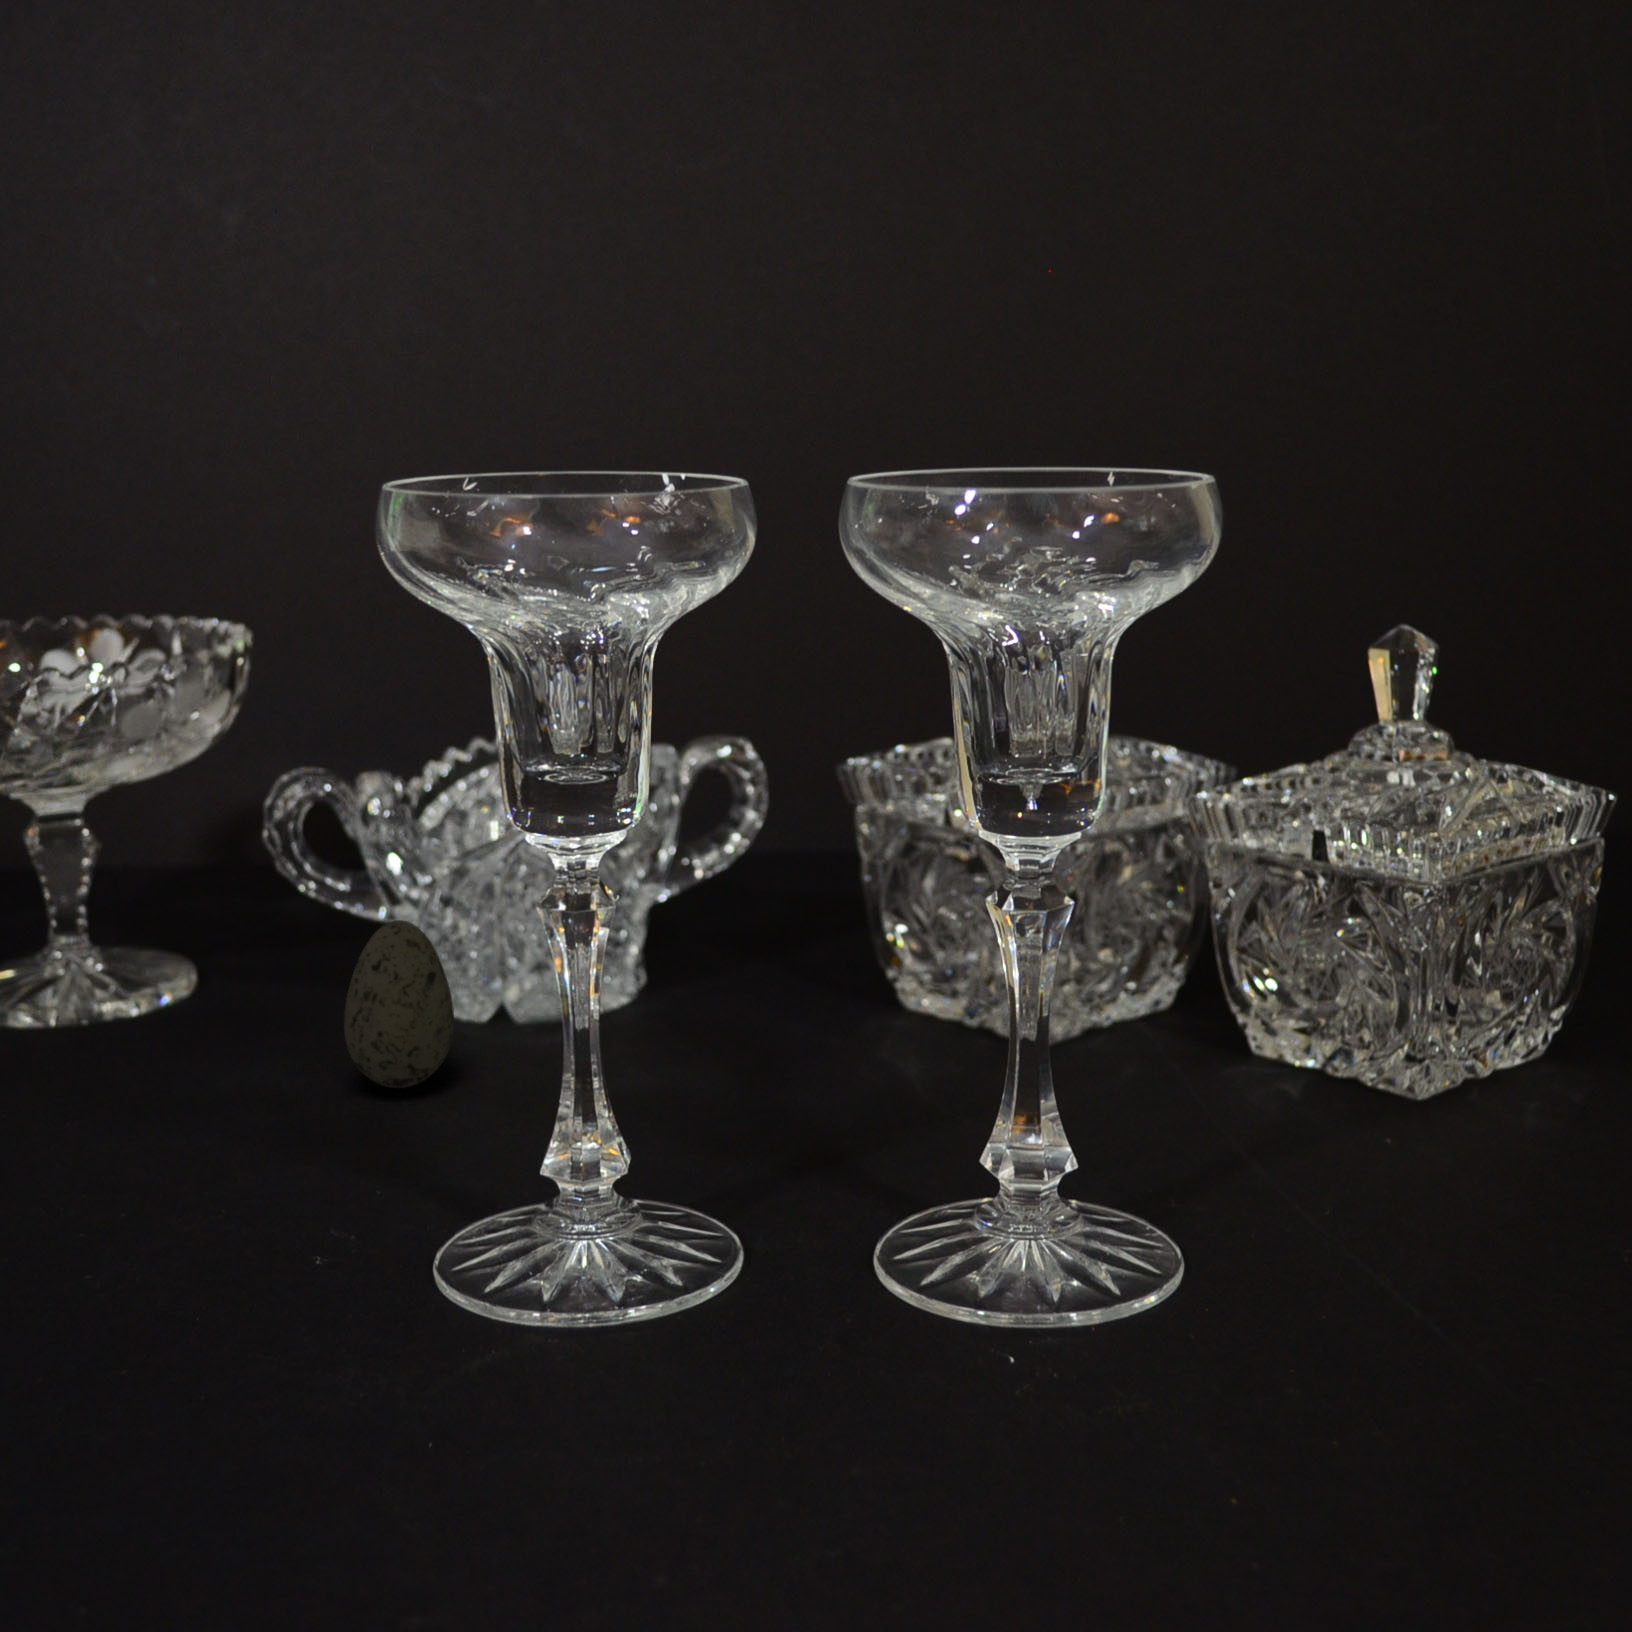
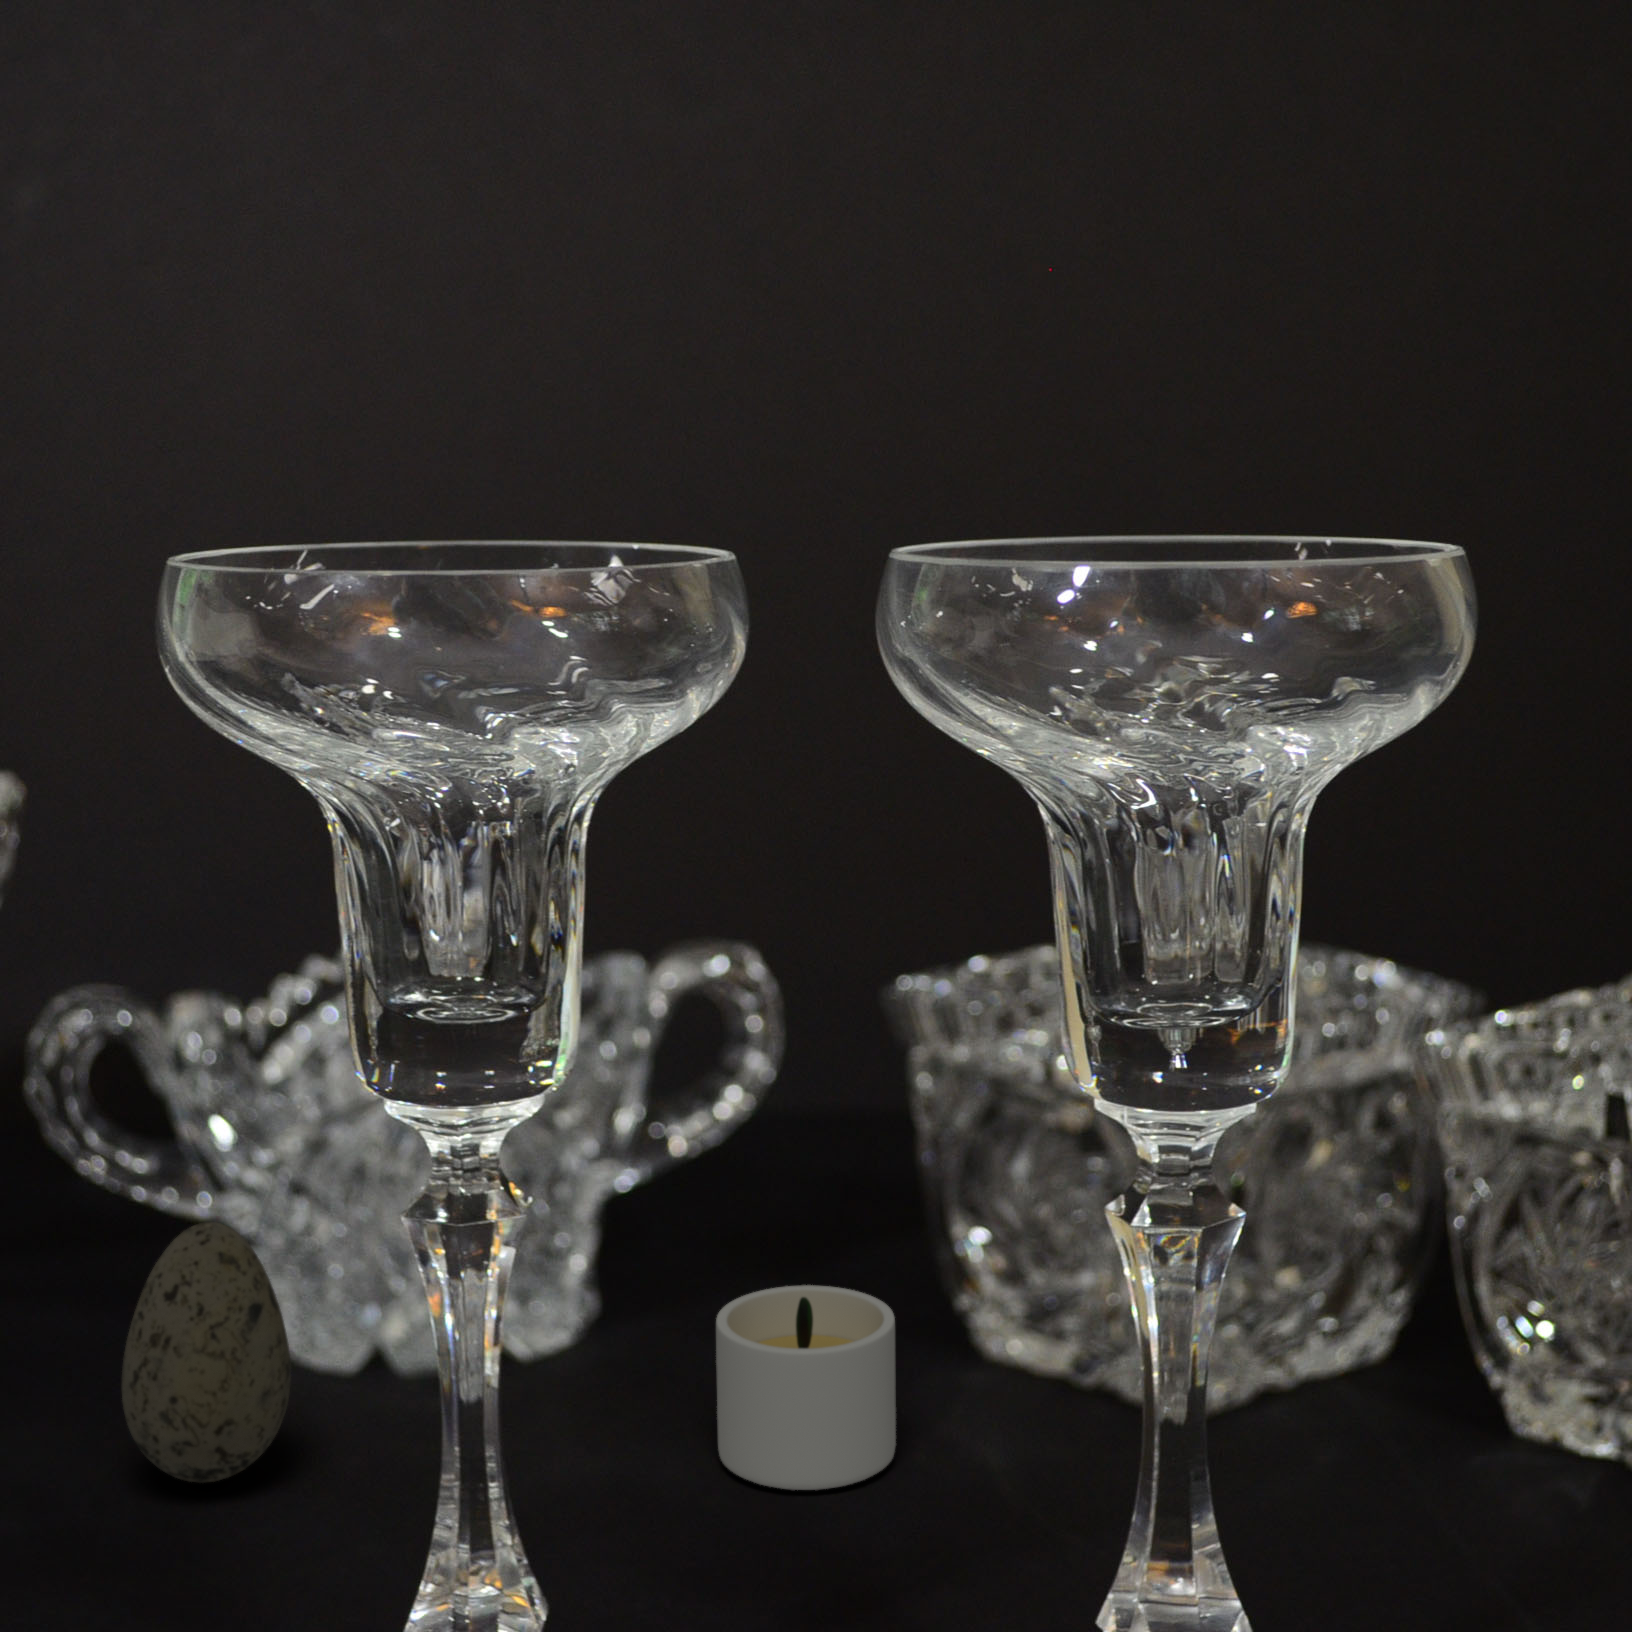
candle: none [731,960,907,1089] -> present [716,1285,896,1490]

